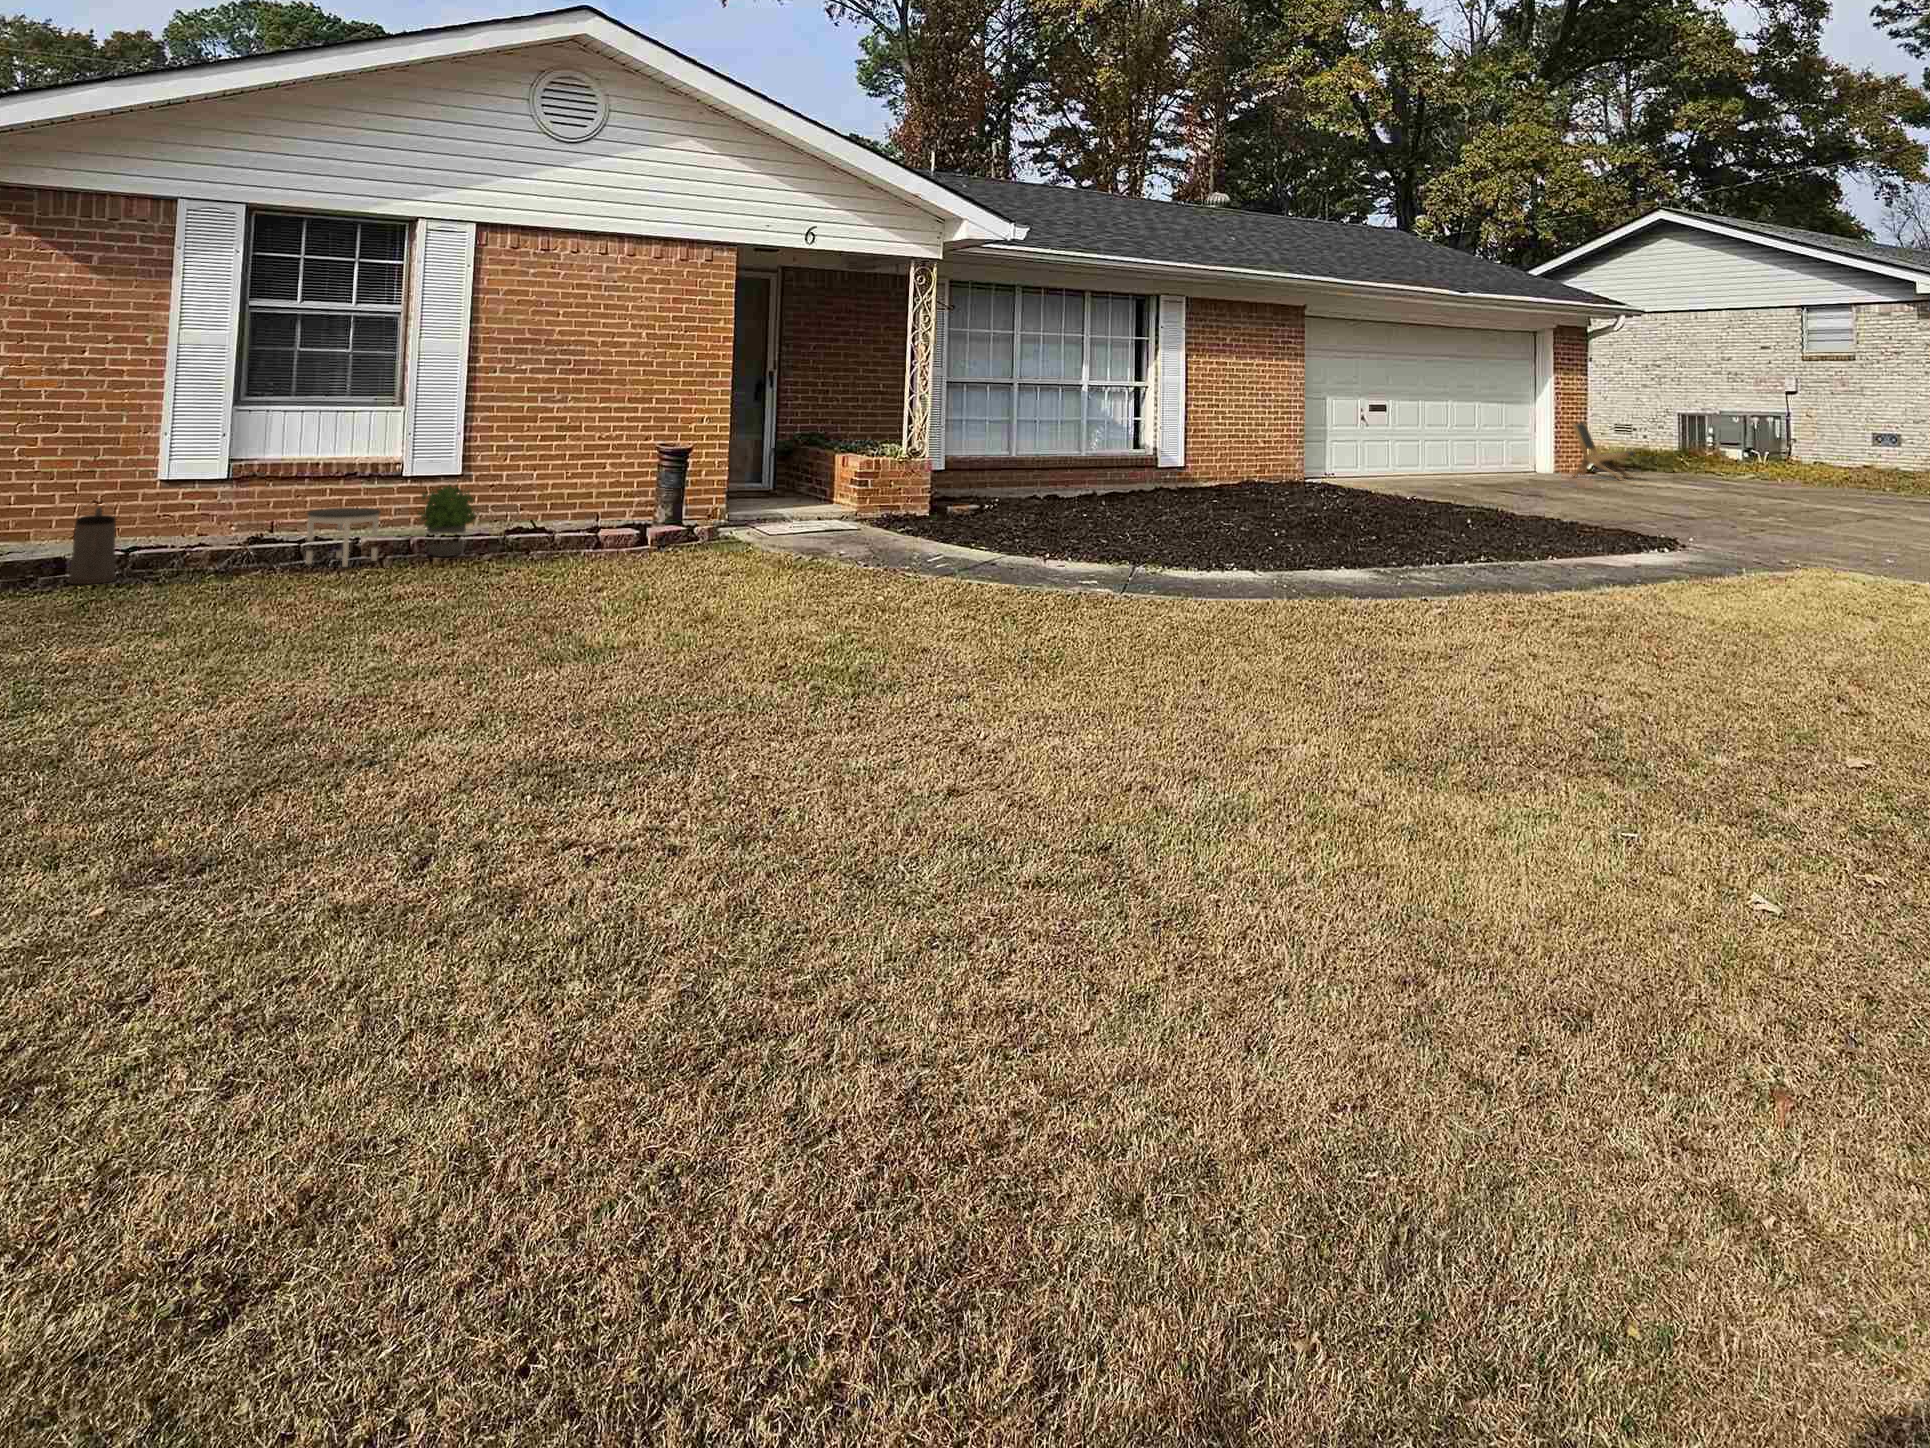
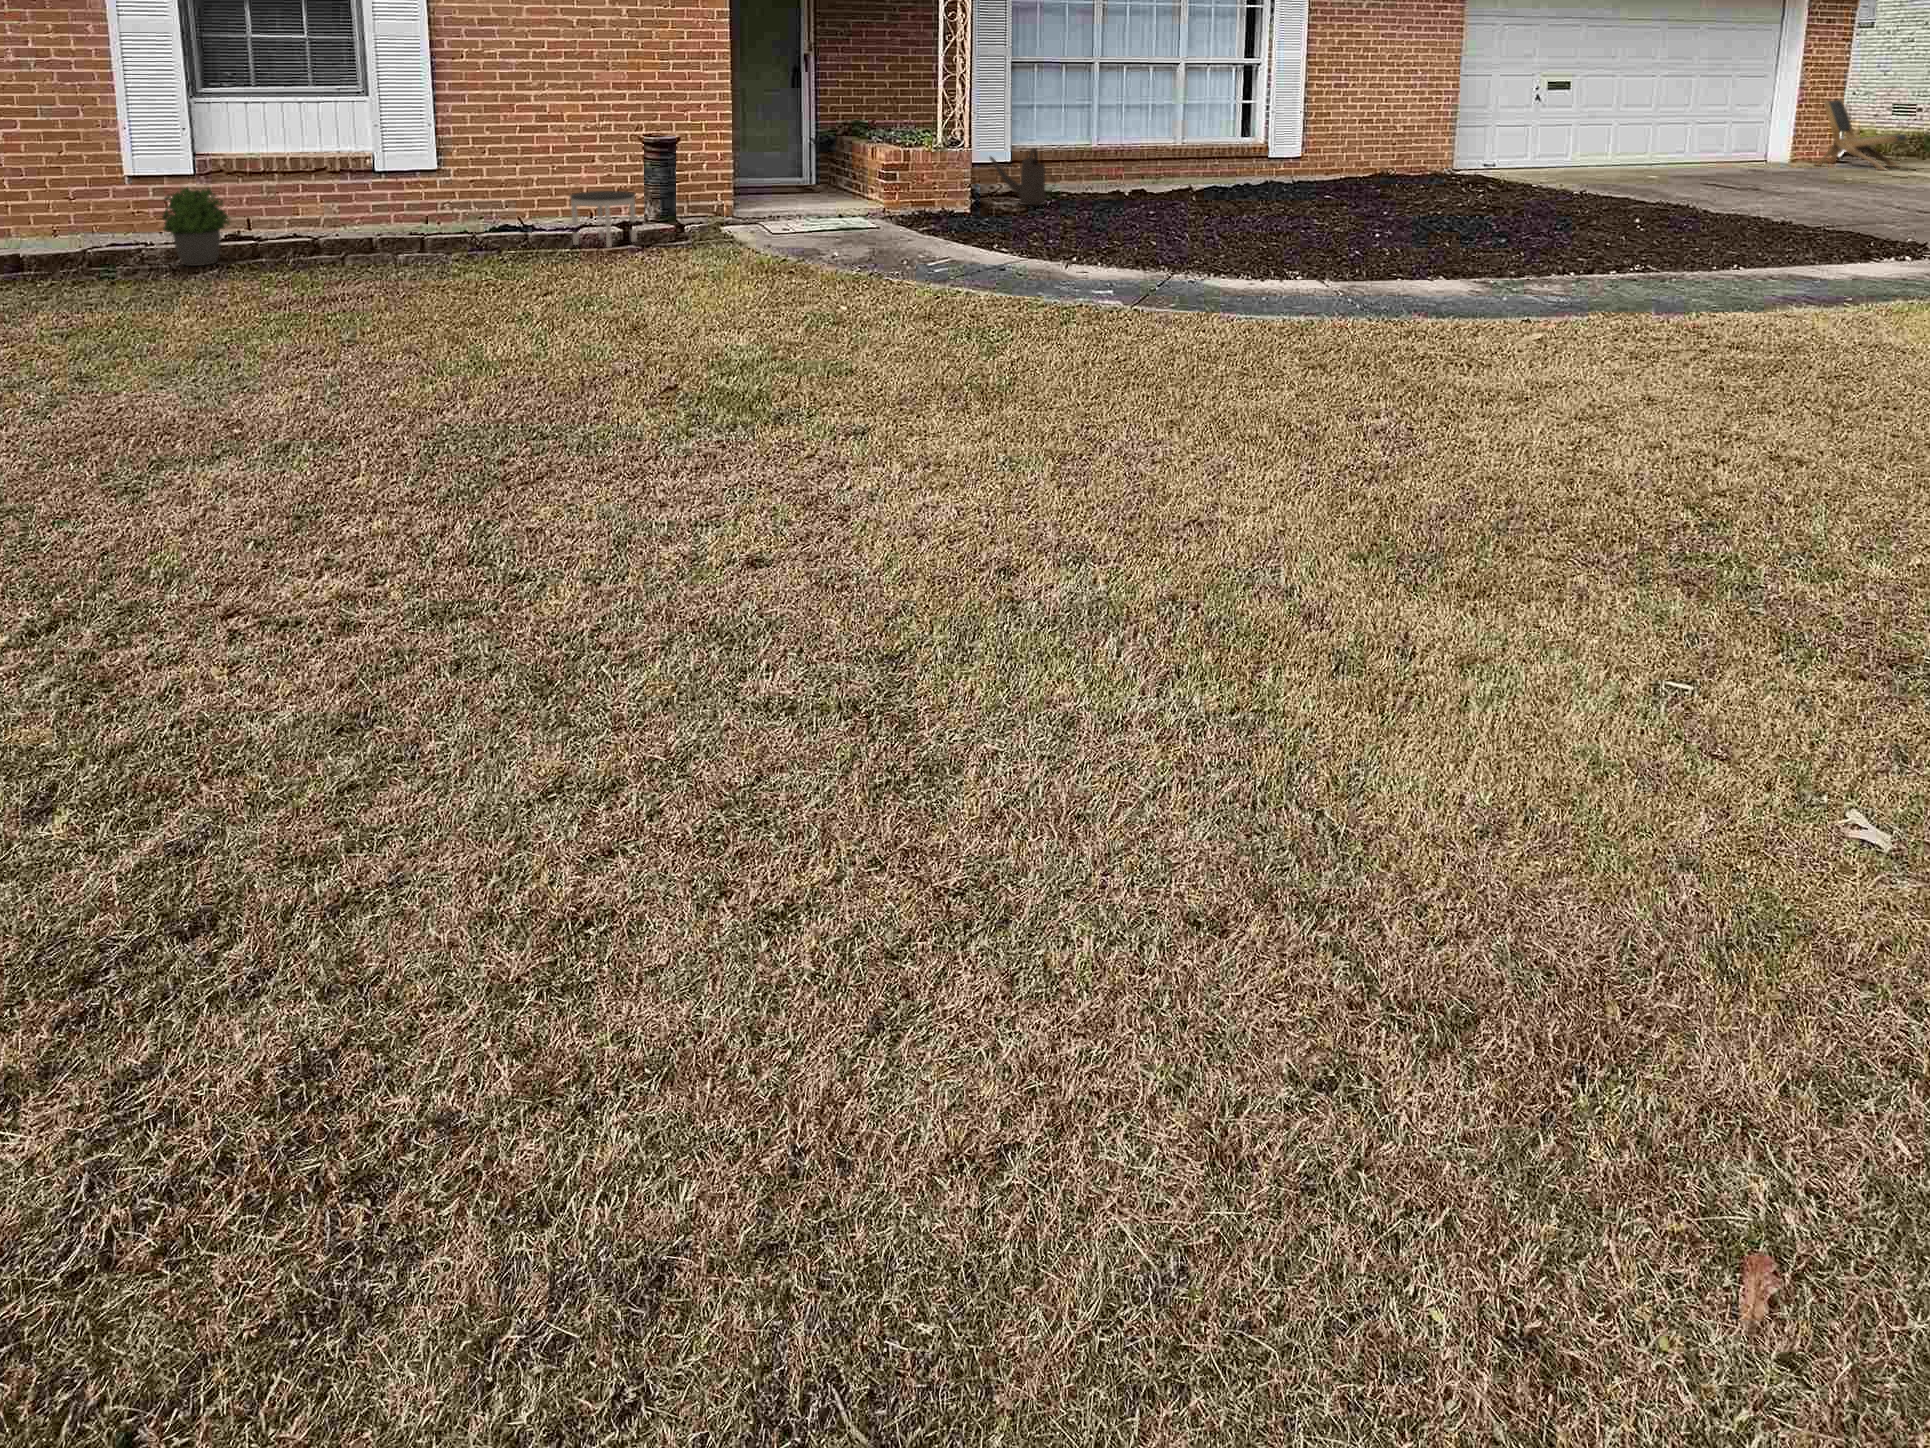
potted plant: present [418,486,479,556] -> present [162,187,230,266]
watering can: present [67,502,116,584] -> present [990,148,1056,205]
round table: present [306,508,381,567] -> present [570,191,636,247]

